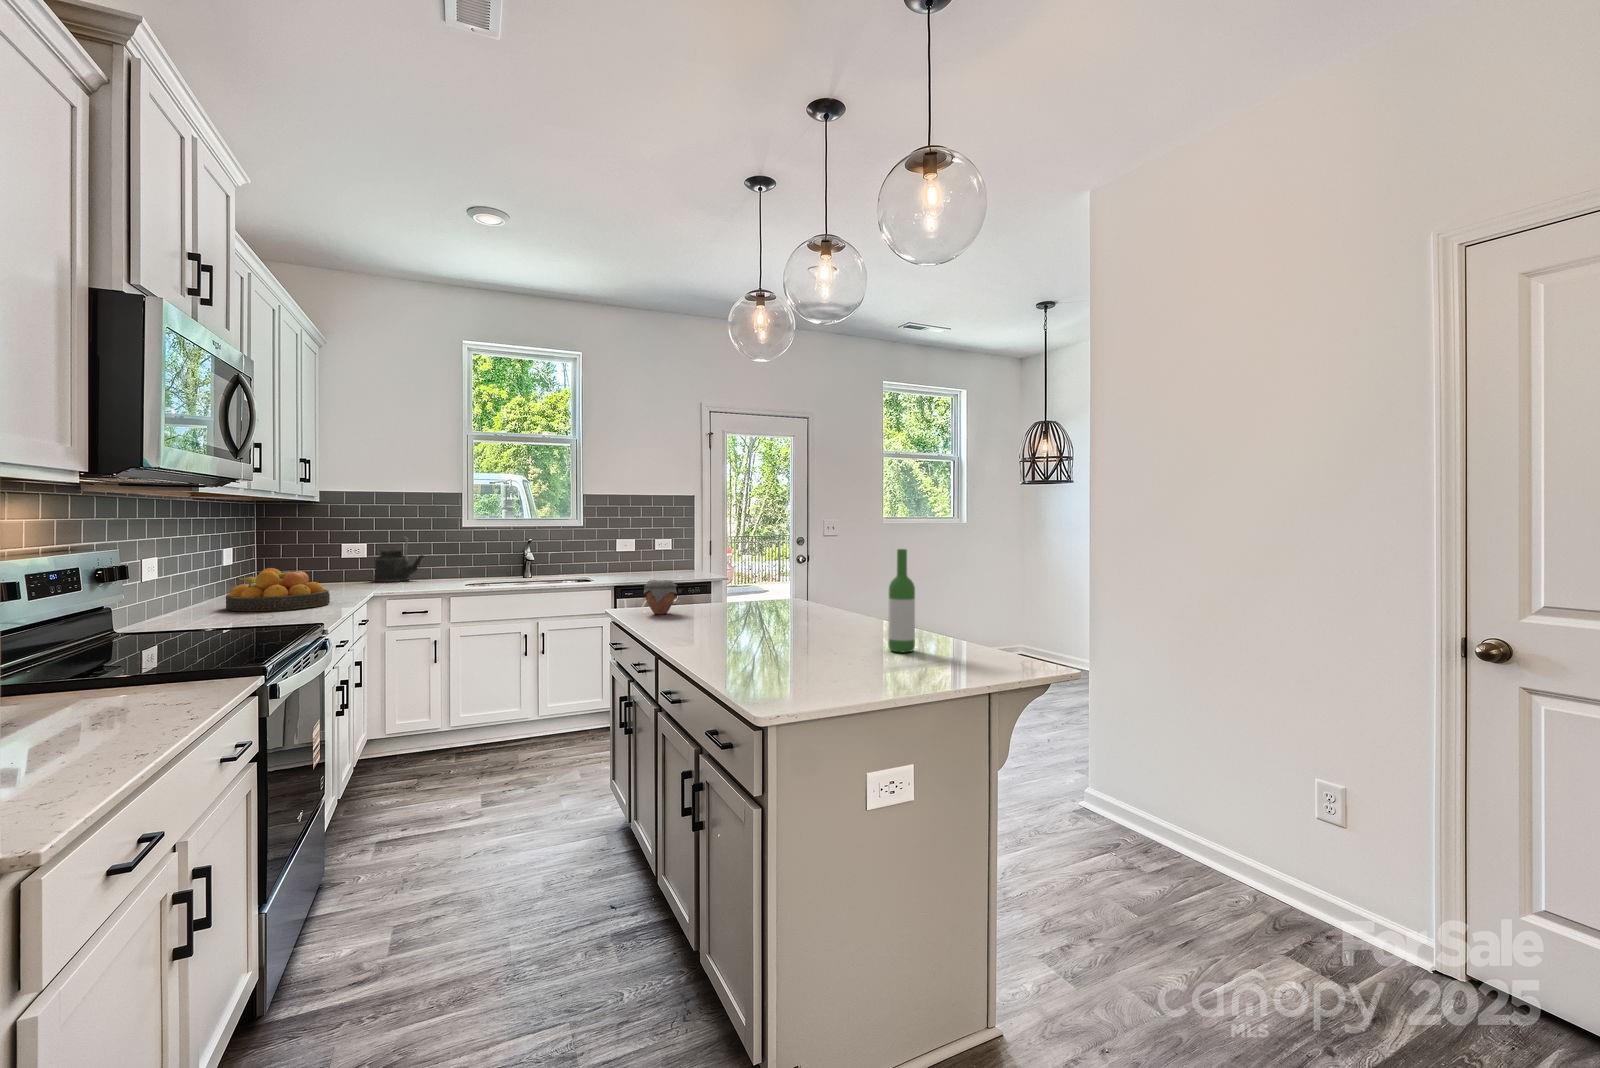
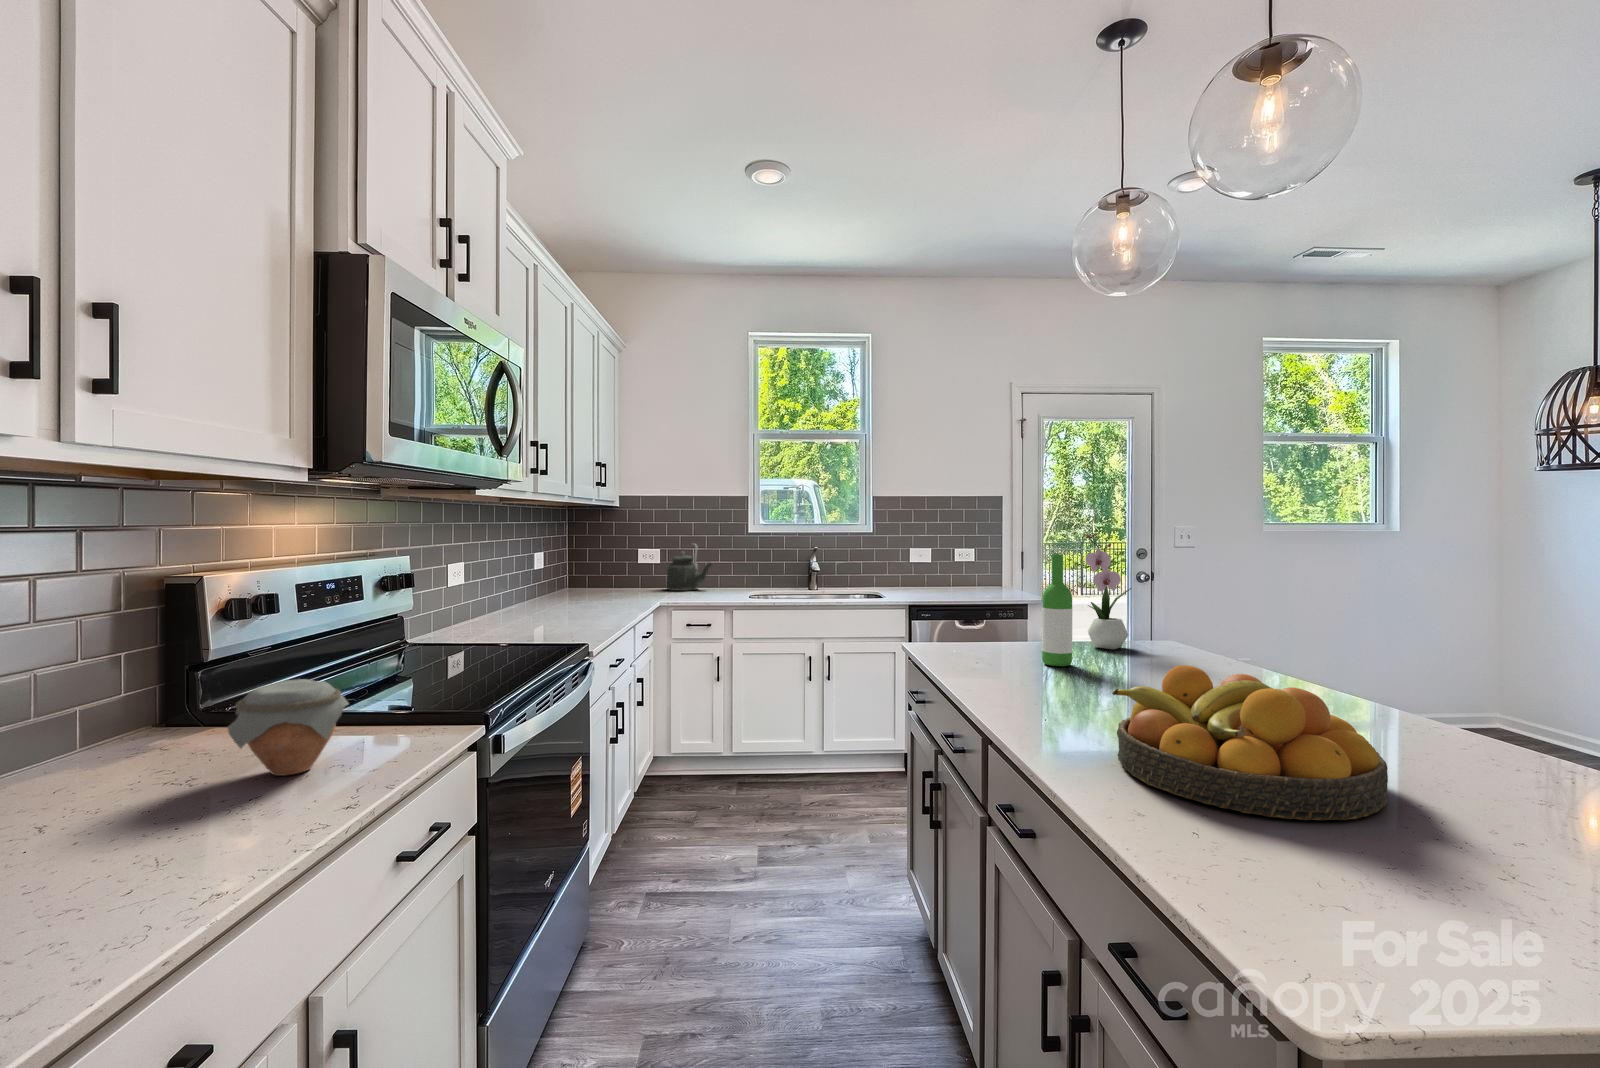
flower arrangement: none [738,526,769,606] -> present [1086,534,1131,649]
wine bottle: present [888,549,915,652] -> present [1042,554,1072,666]
fruit bowl: present [226,568,330,611] -> present [1112,665,1388,820]
jar: present [643,580,677,614] -> present [228,679,349,776]

